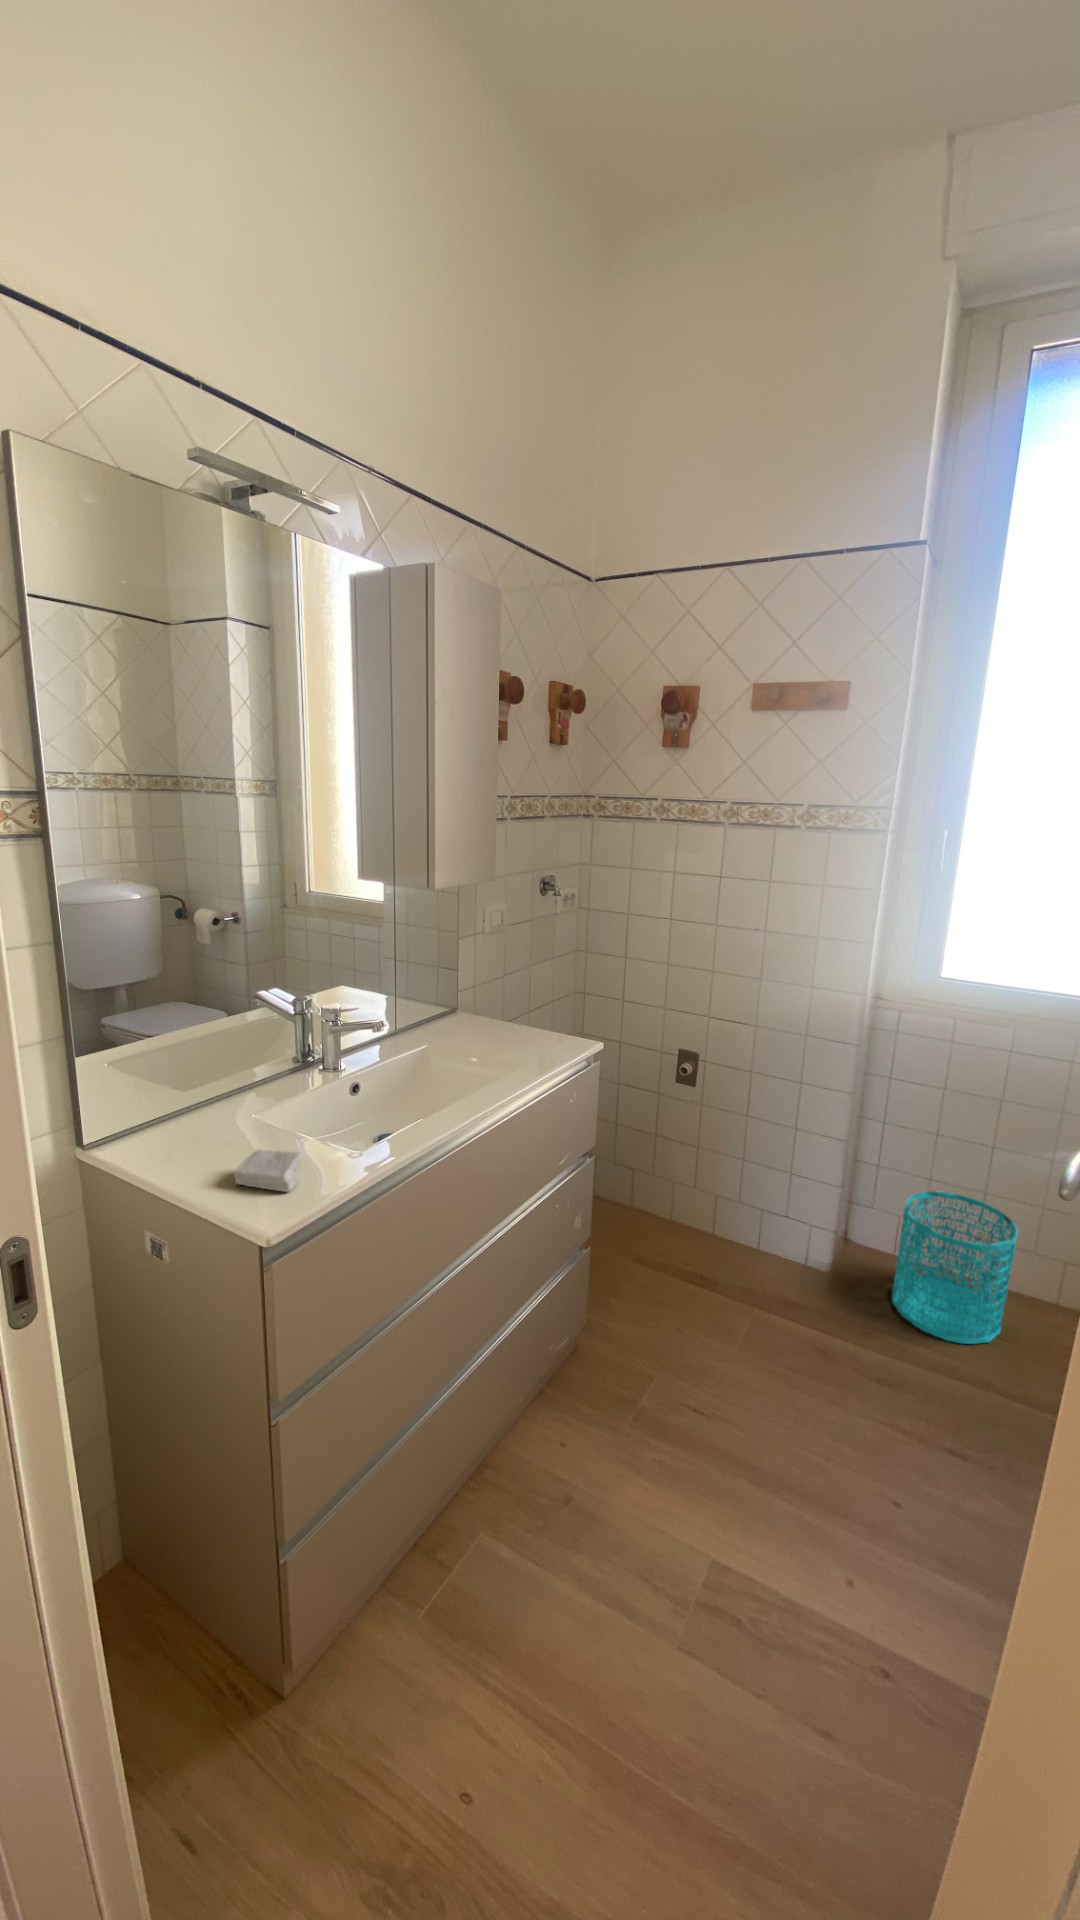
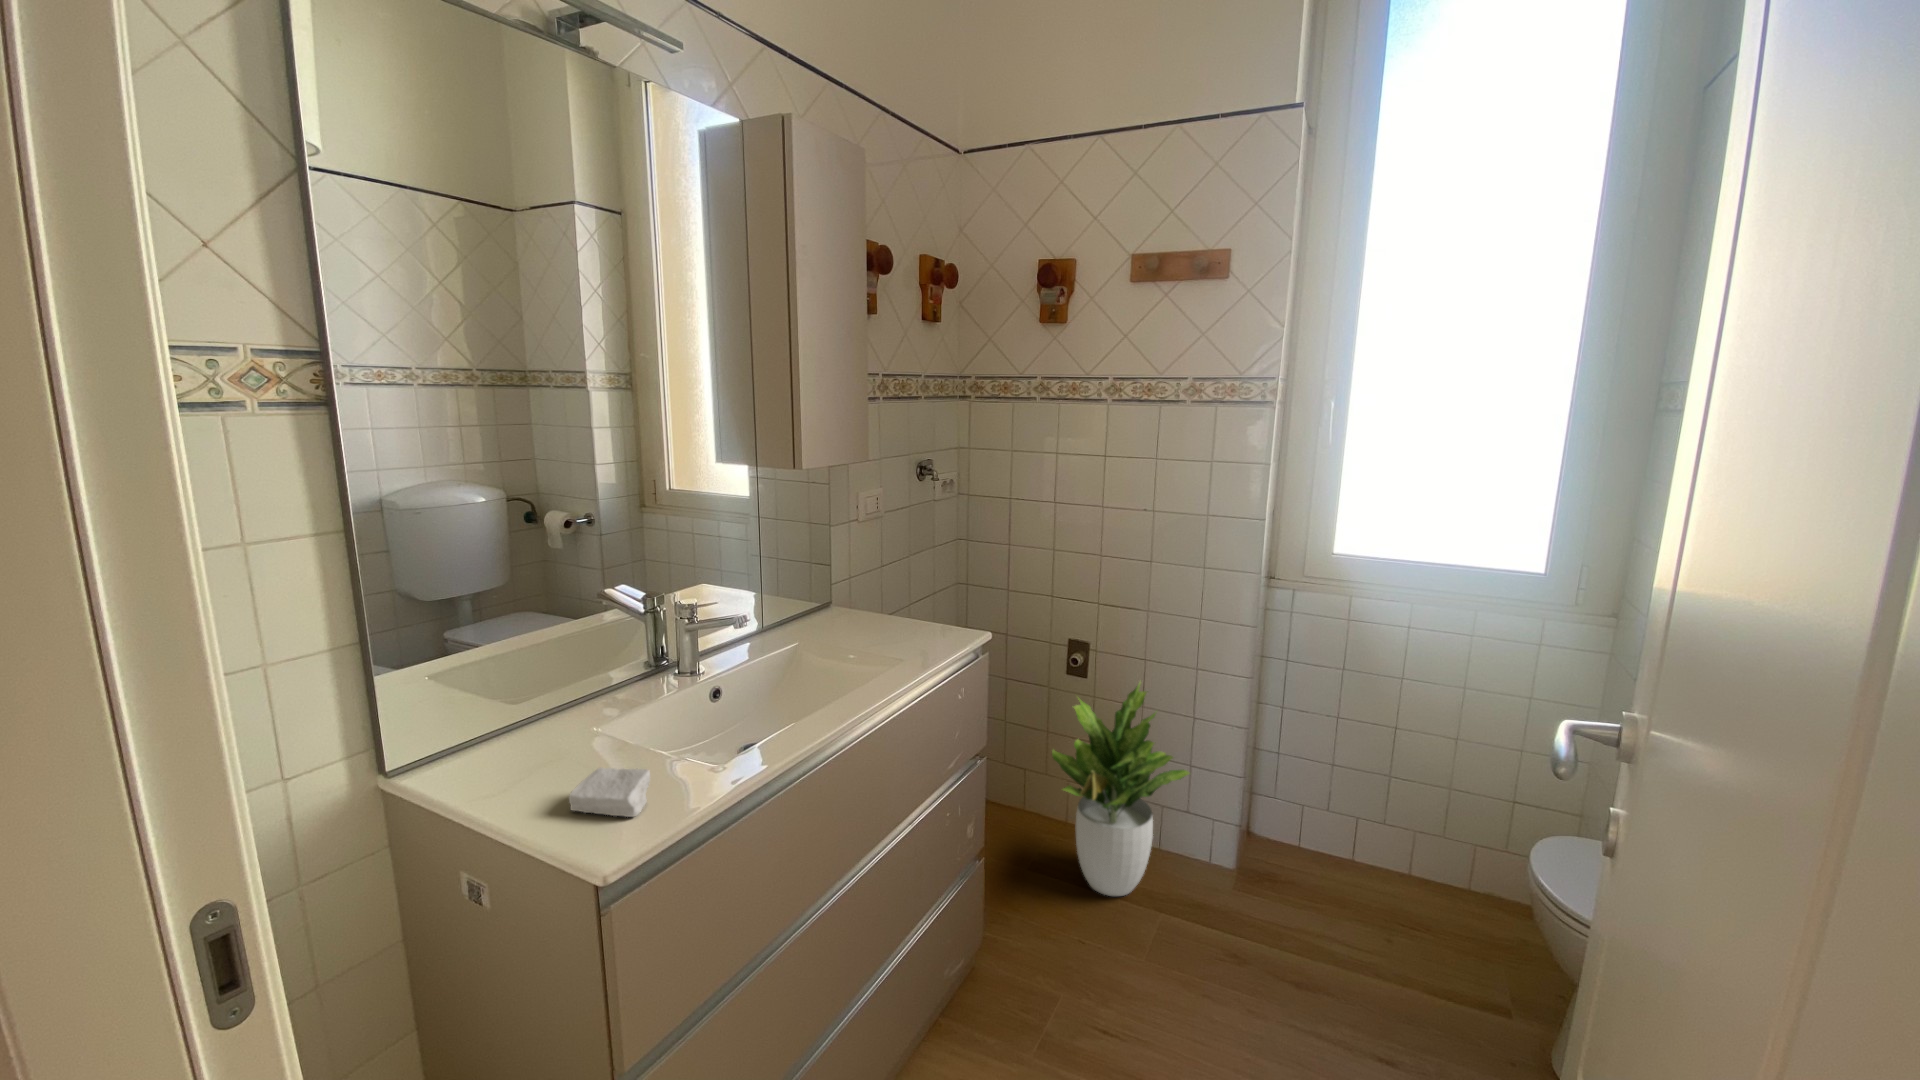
potted plant: none [660,1092,792,1294] -> present [1052,683,1190,896]
wastebasket: present [892,1192,1018,1344] -> none [1298,775,1425,934]

